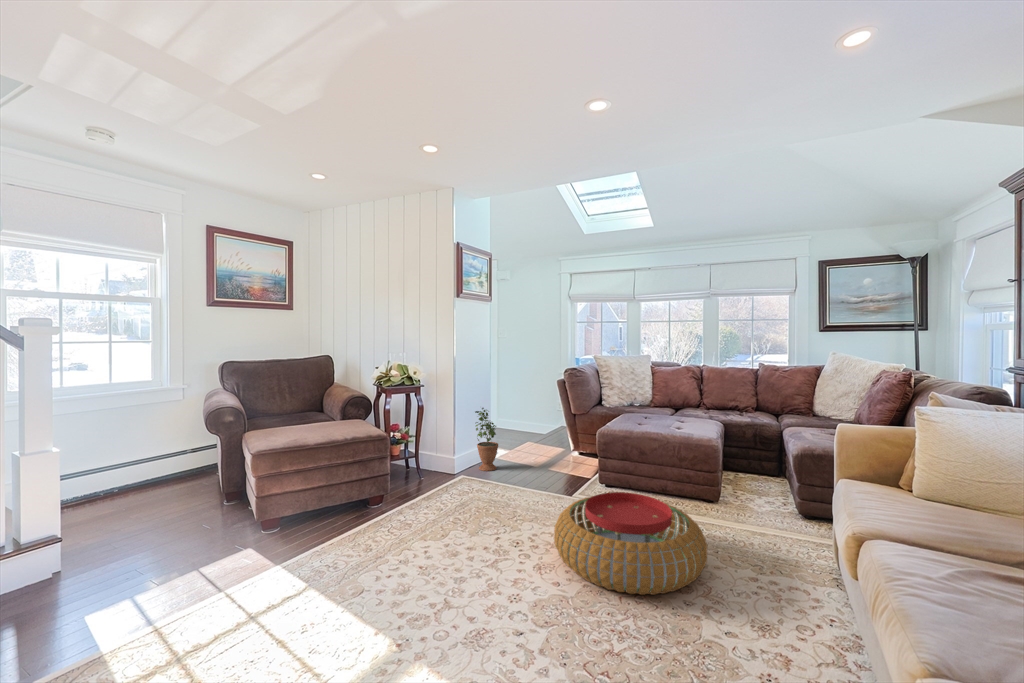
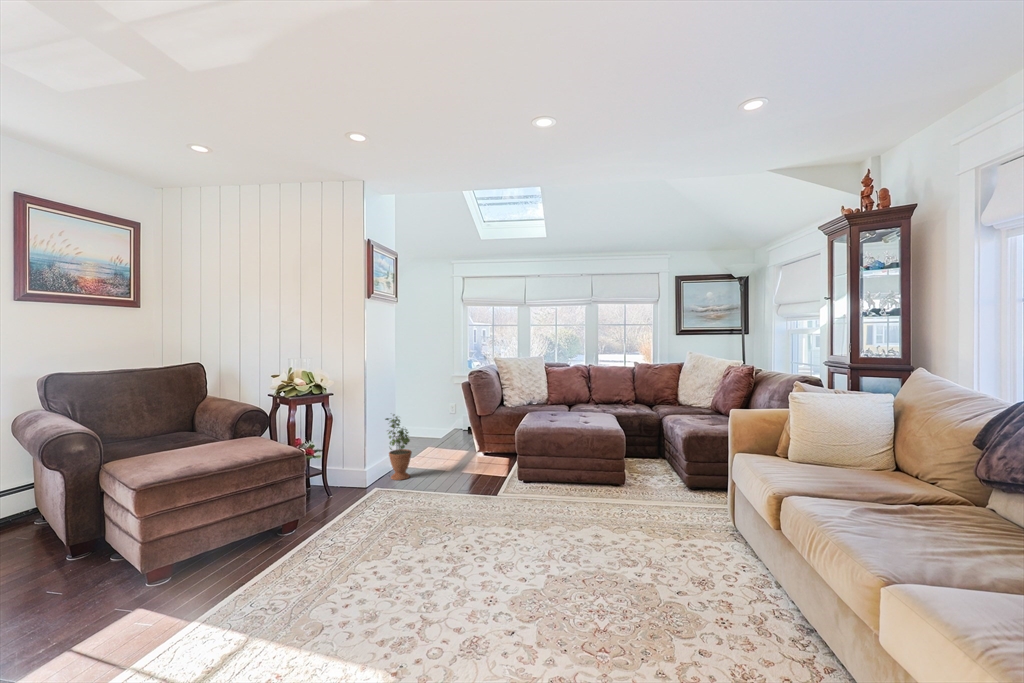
pouf: present [554,492,707,595] -> none [507,485,645,576]

